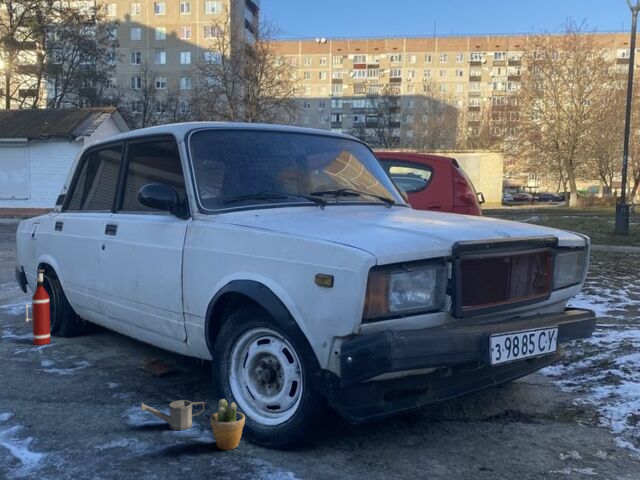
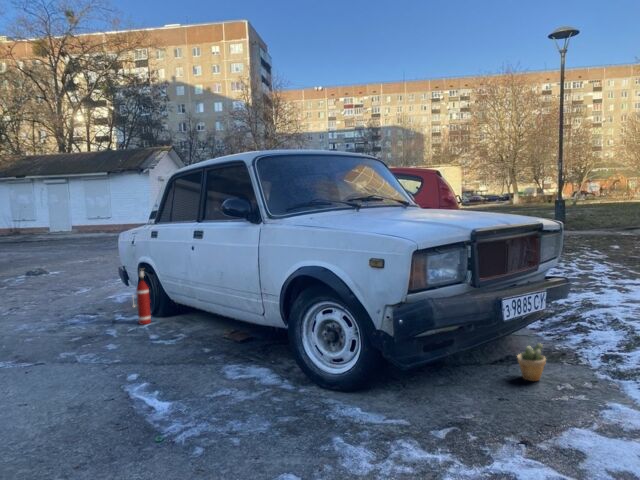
potted plant: present [210,399,245,450] -> present [517,343,545,381]
watering can: present [141,400,204,430] -> none [236,359,283,381]

